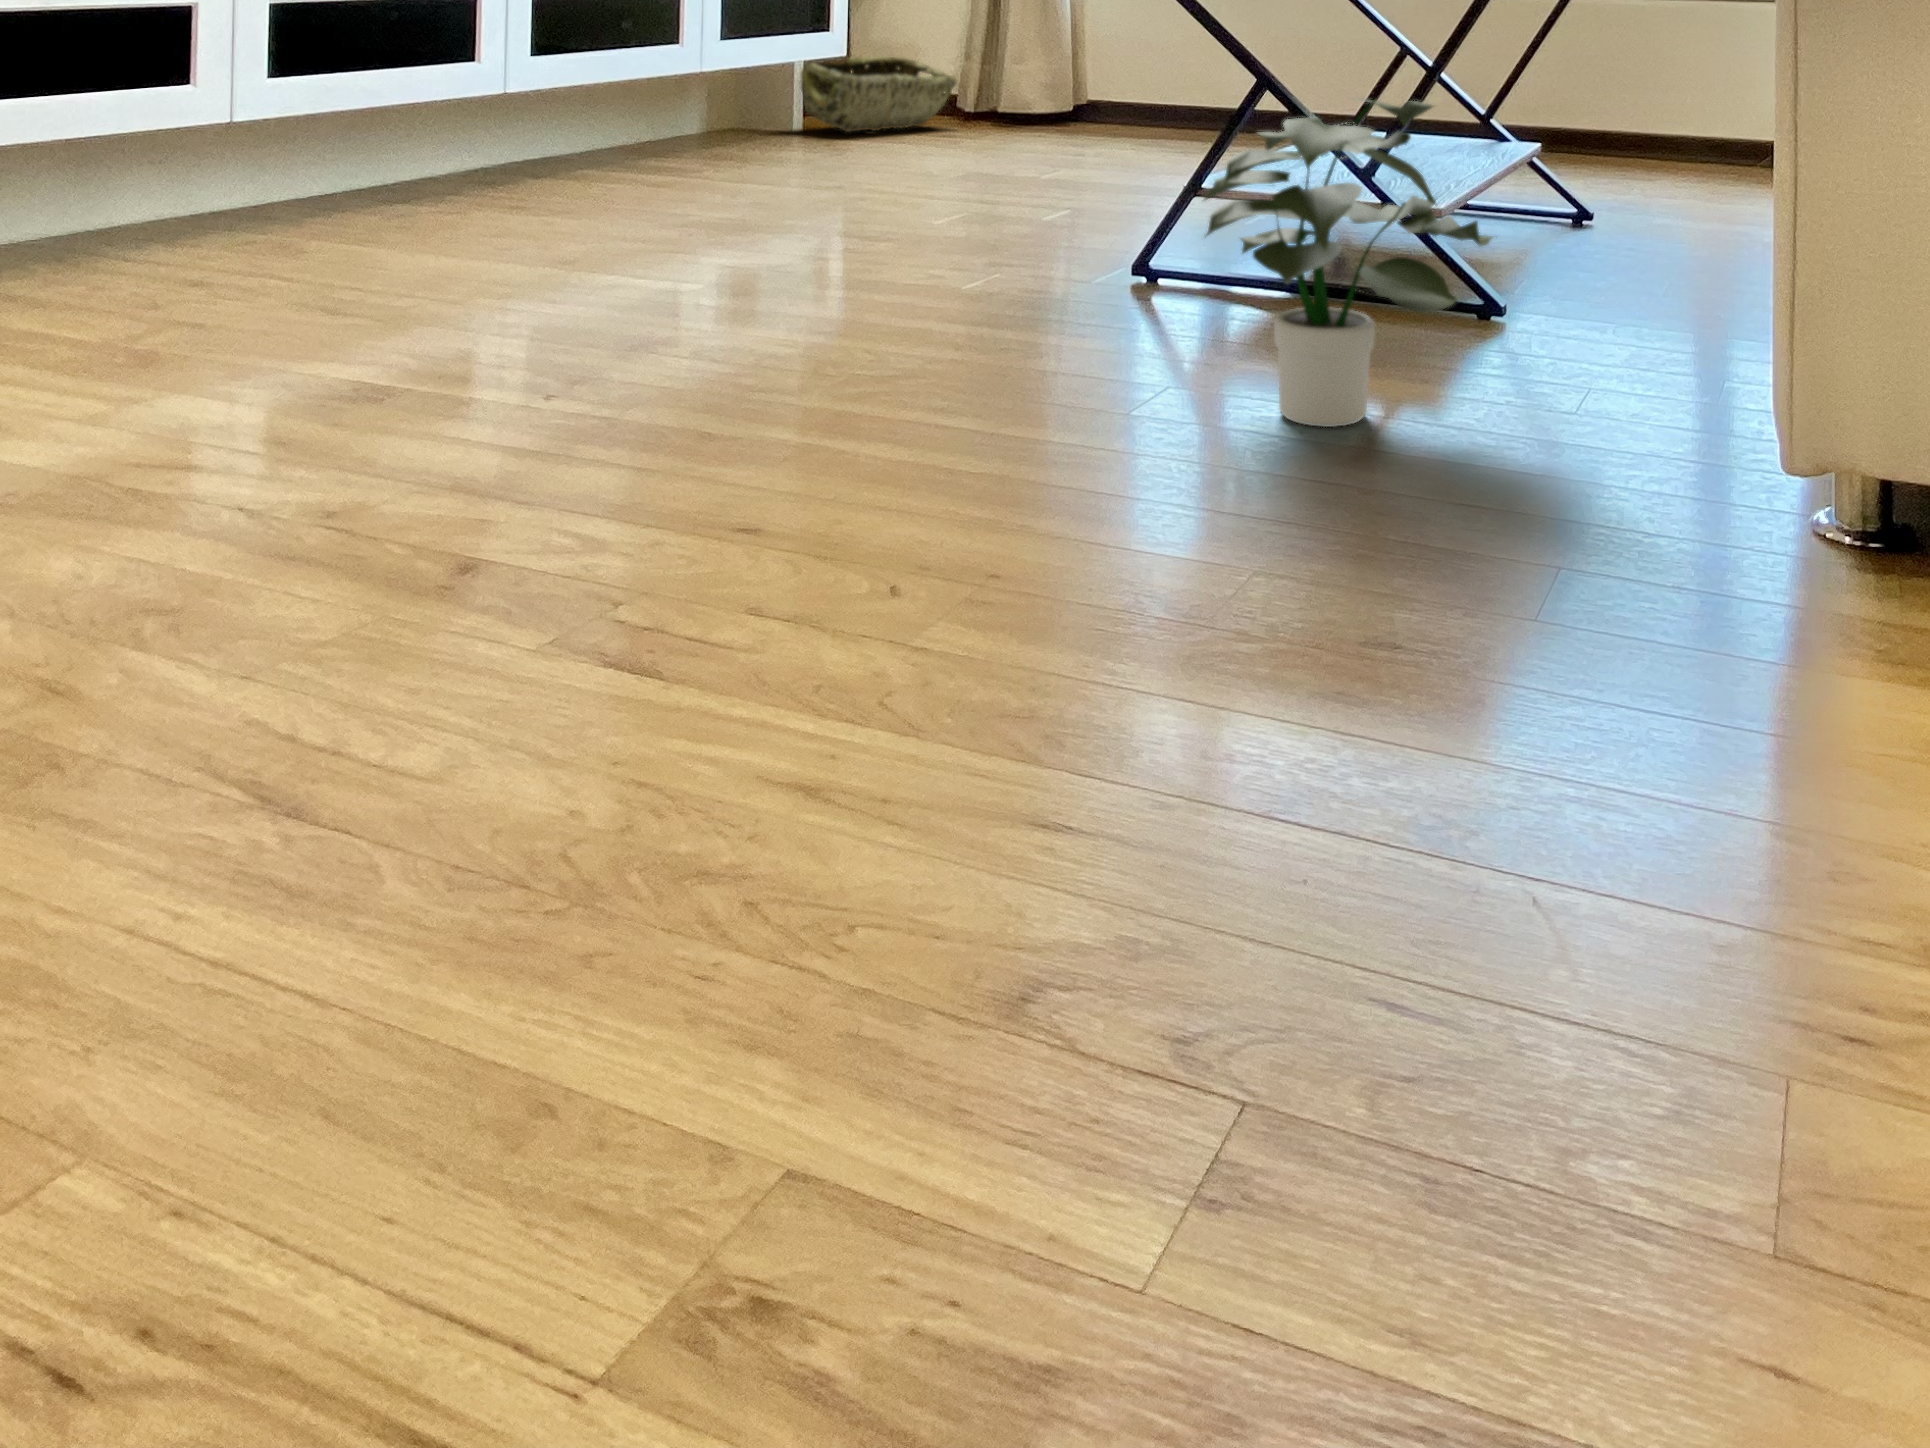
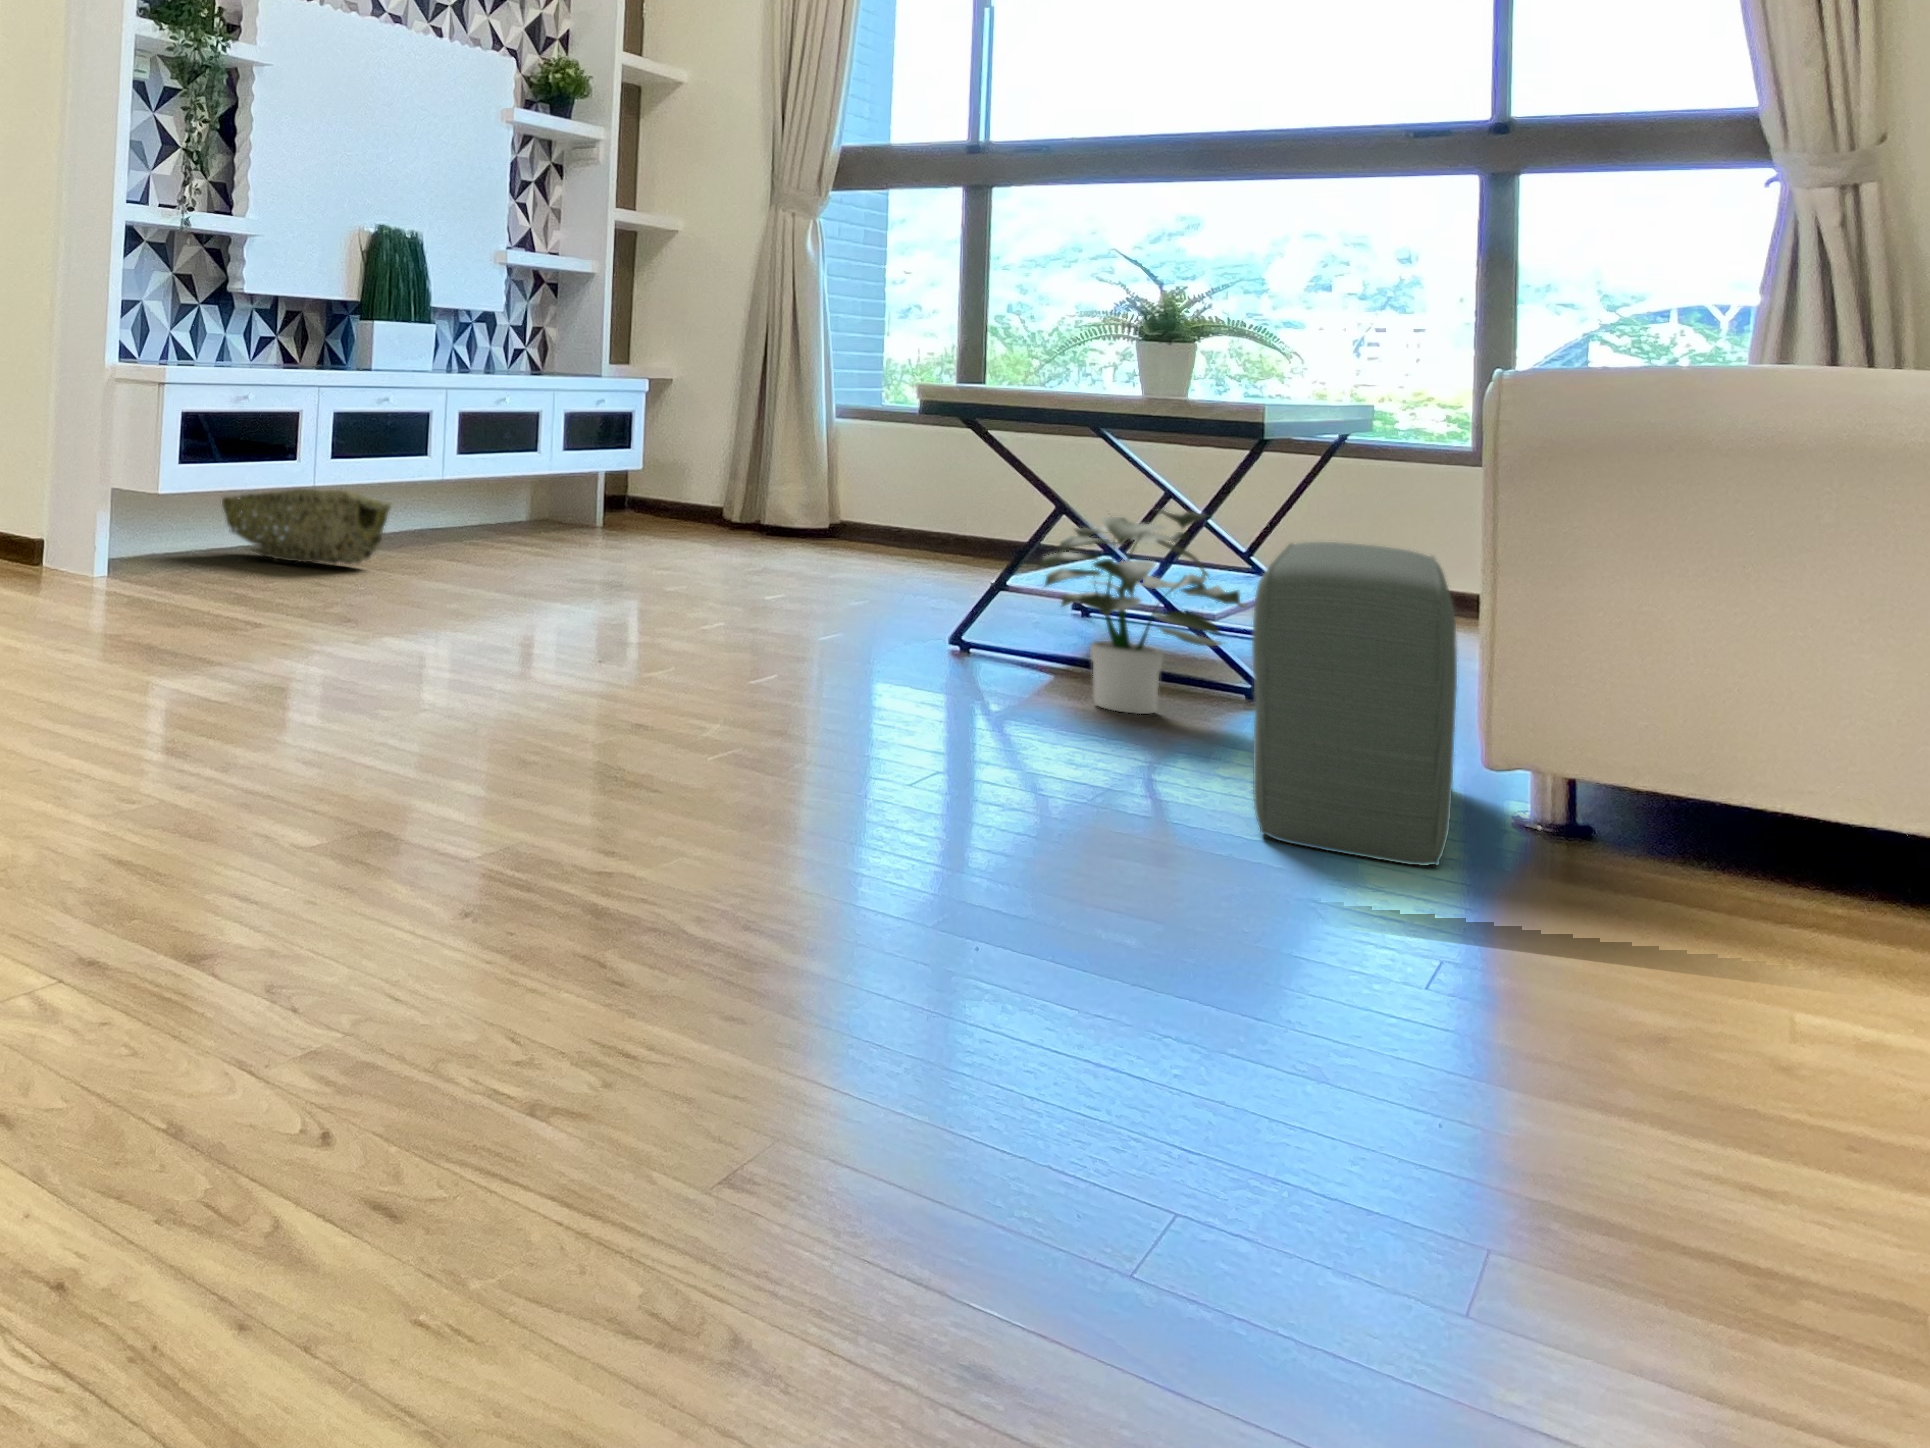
woven basket: present [801,57,957,132] -> present [222,489,391,565]
pouf: none [1487,162,1882,982] -> present [1252,542,1457,866]

